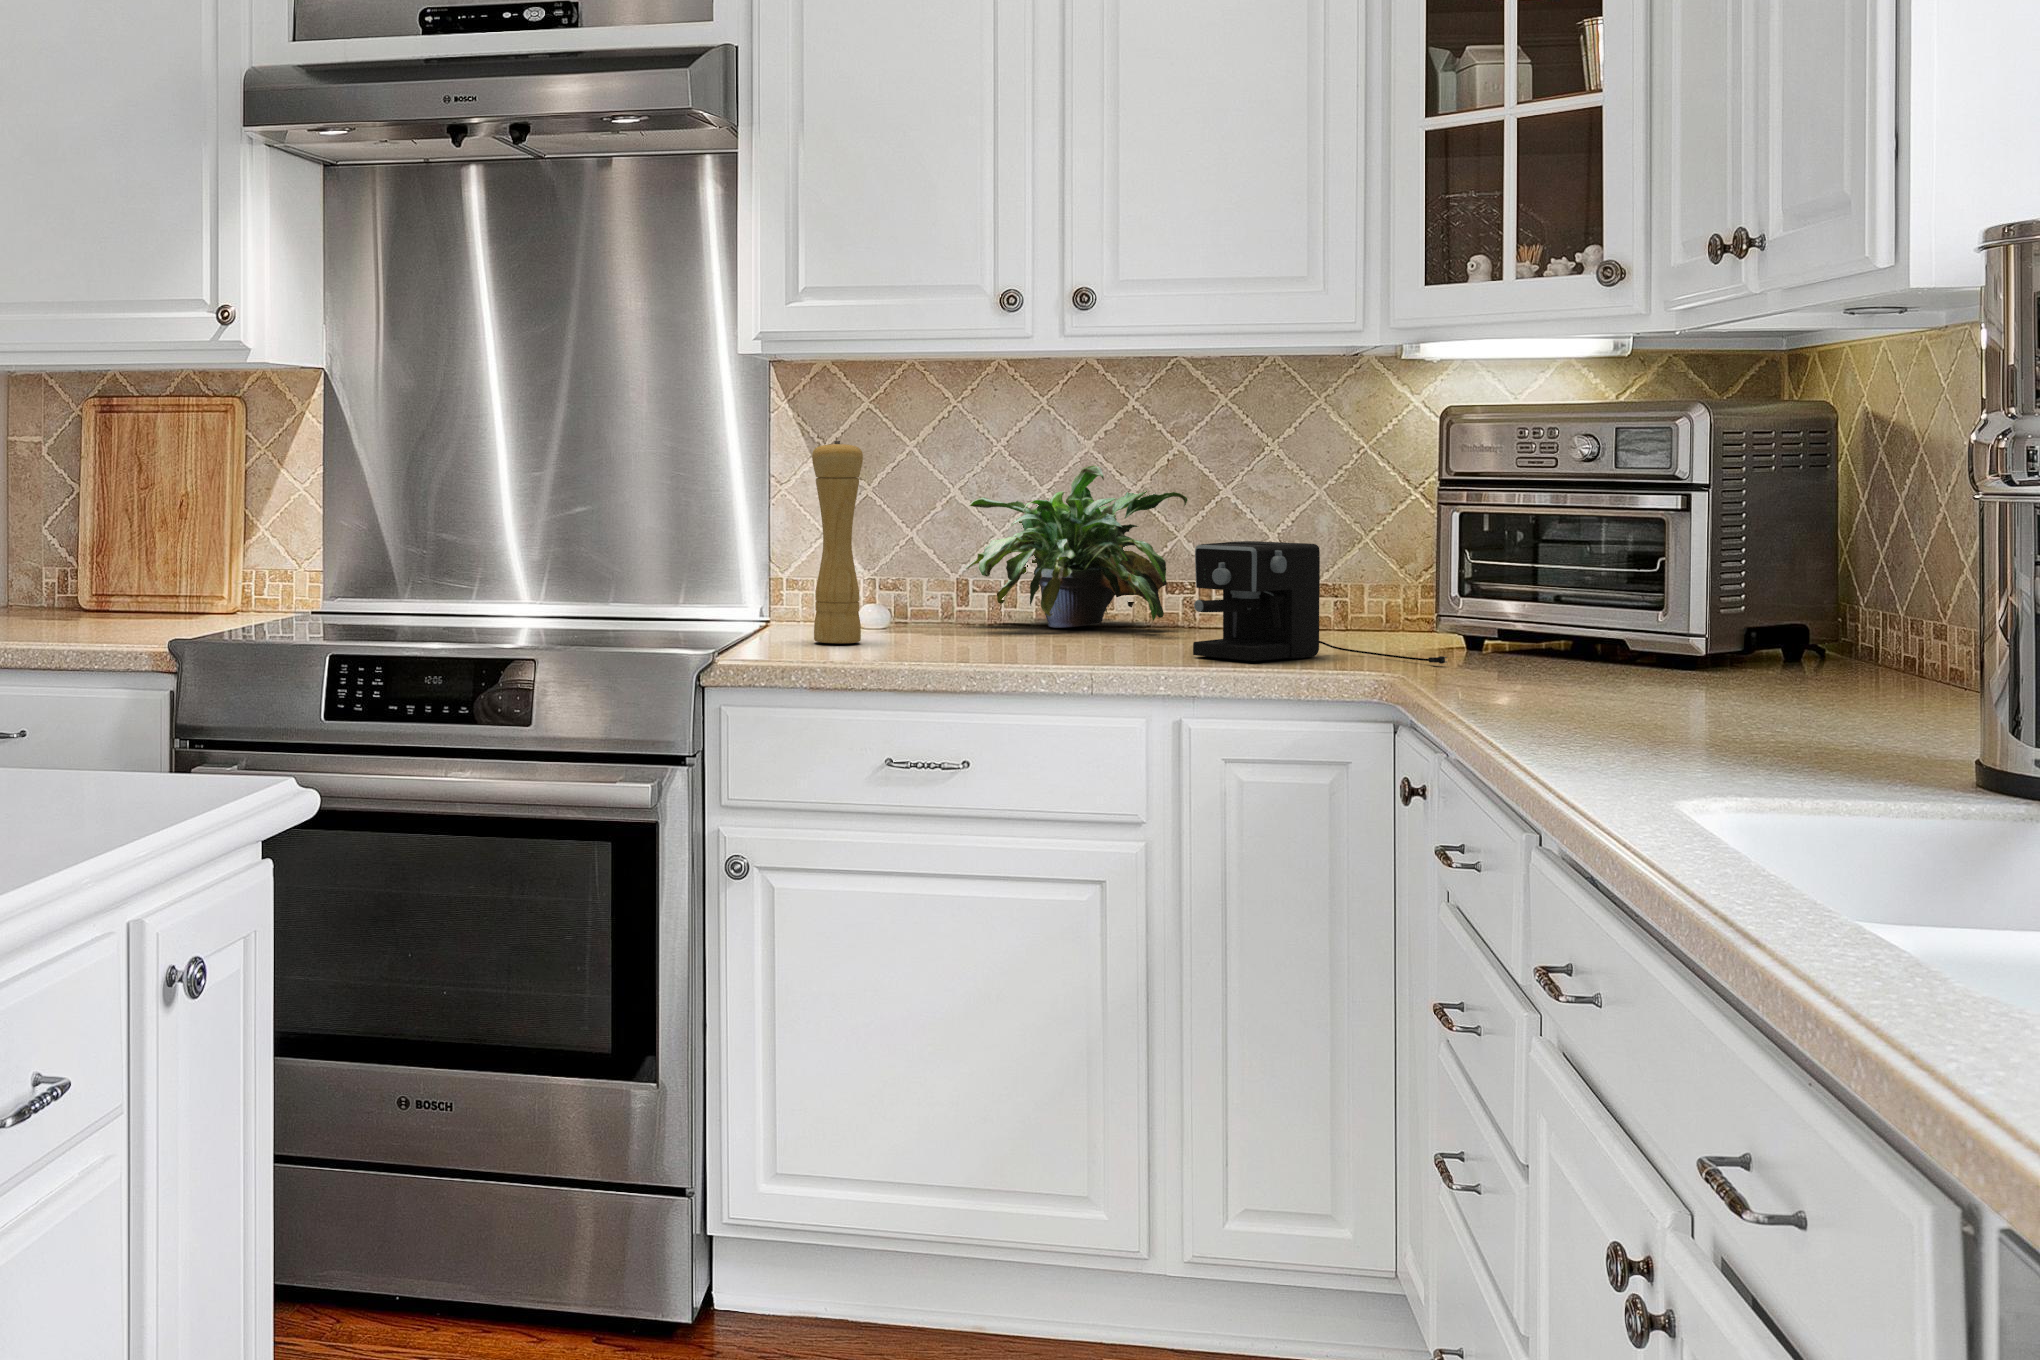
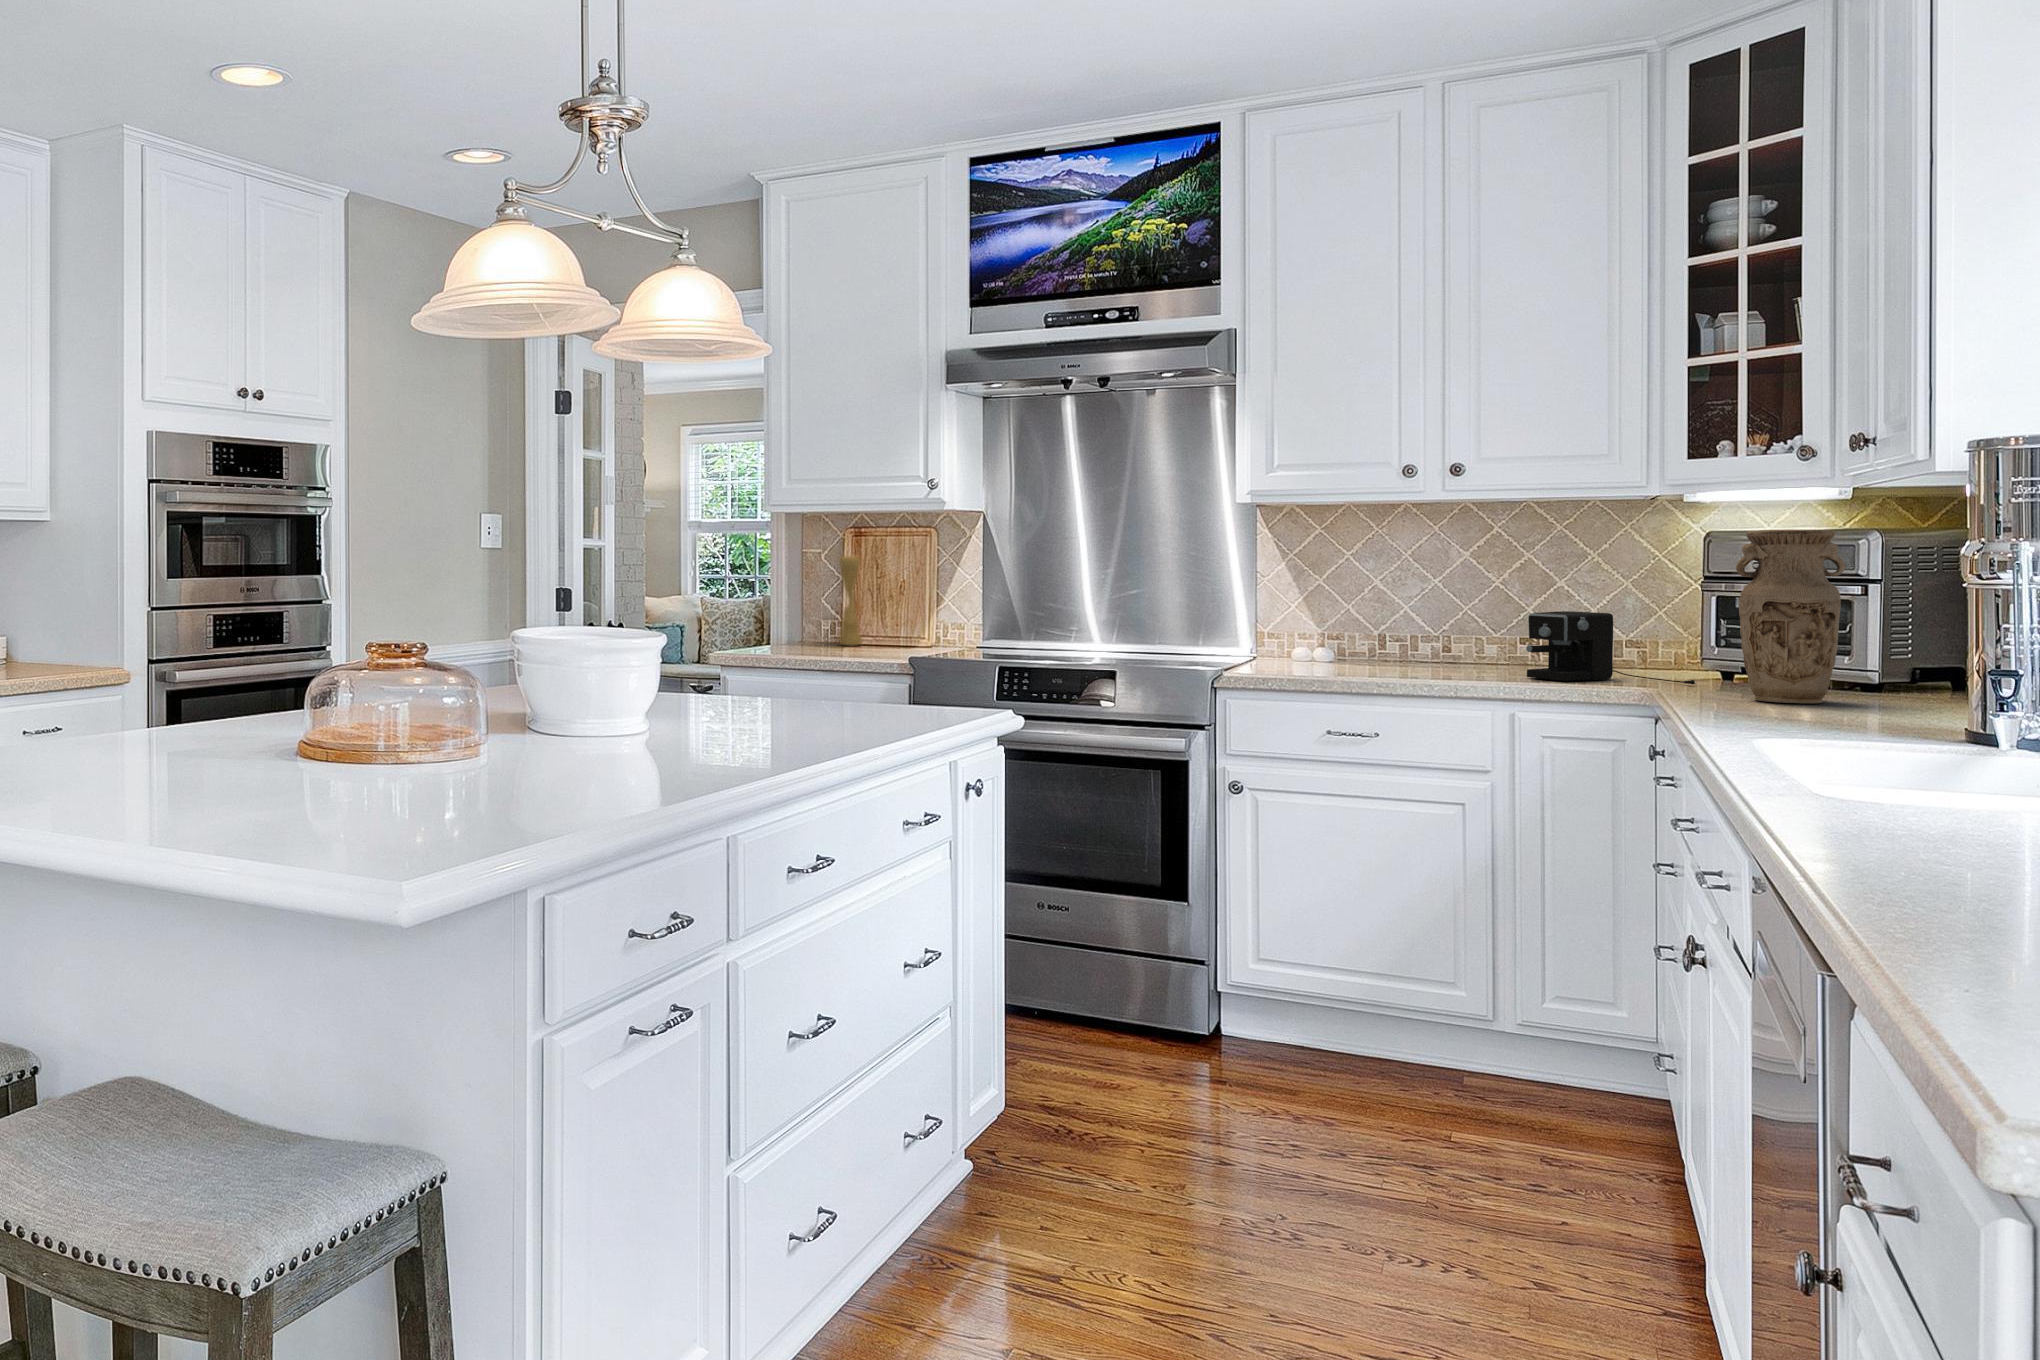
vase: none [1526,393,1687,697] -> present [1736,530,1845,703]
pepper mill: present [812,441,863,643] -> present [839,556,862,646]
potted plant: present [965,466,1188,628] -> none [1382,565,1533,661]

